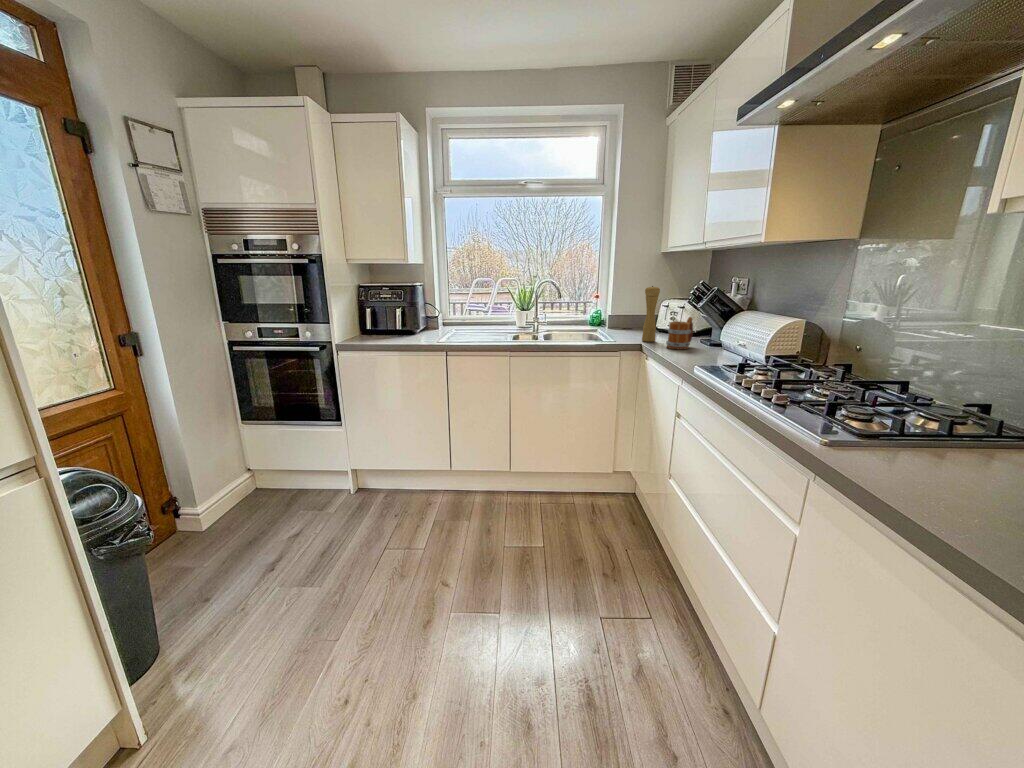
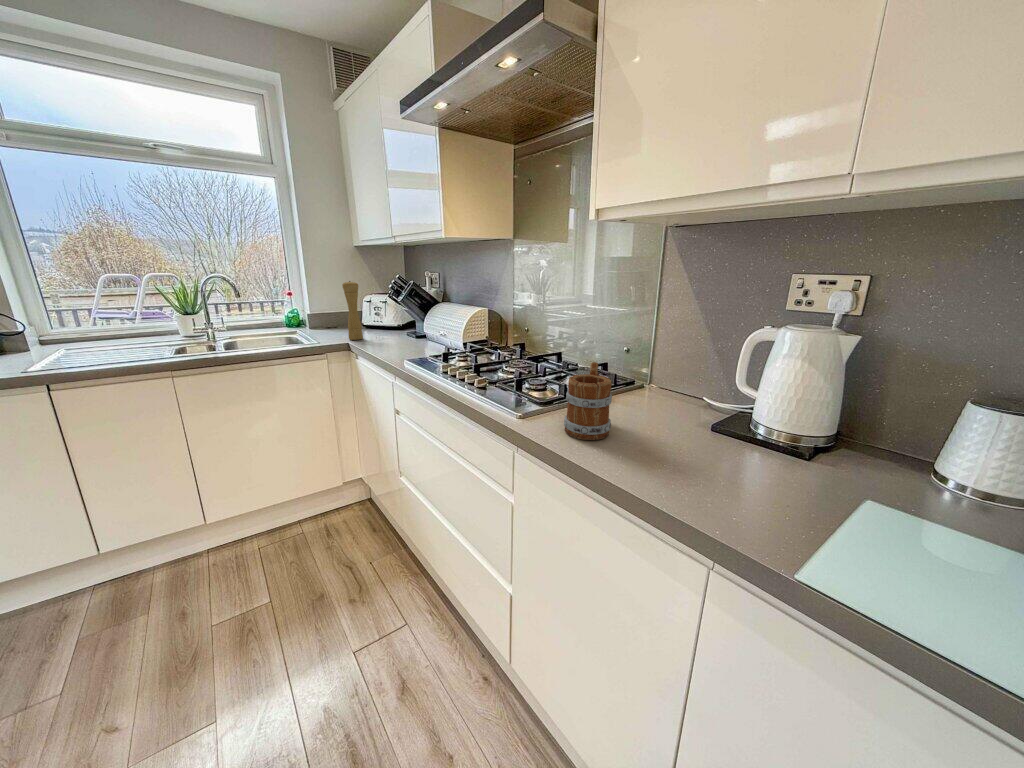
mug: present [666,317,693,349] -> present [564,362,612,440]

